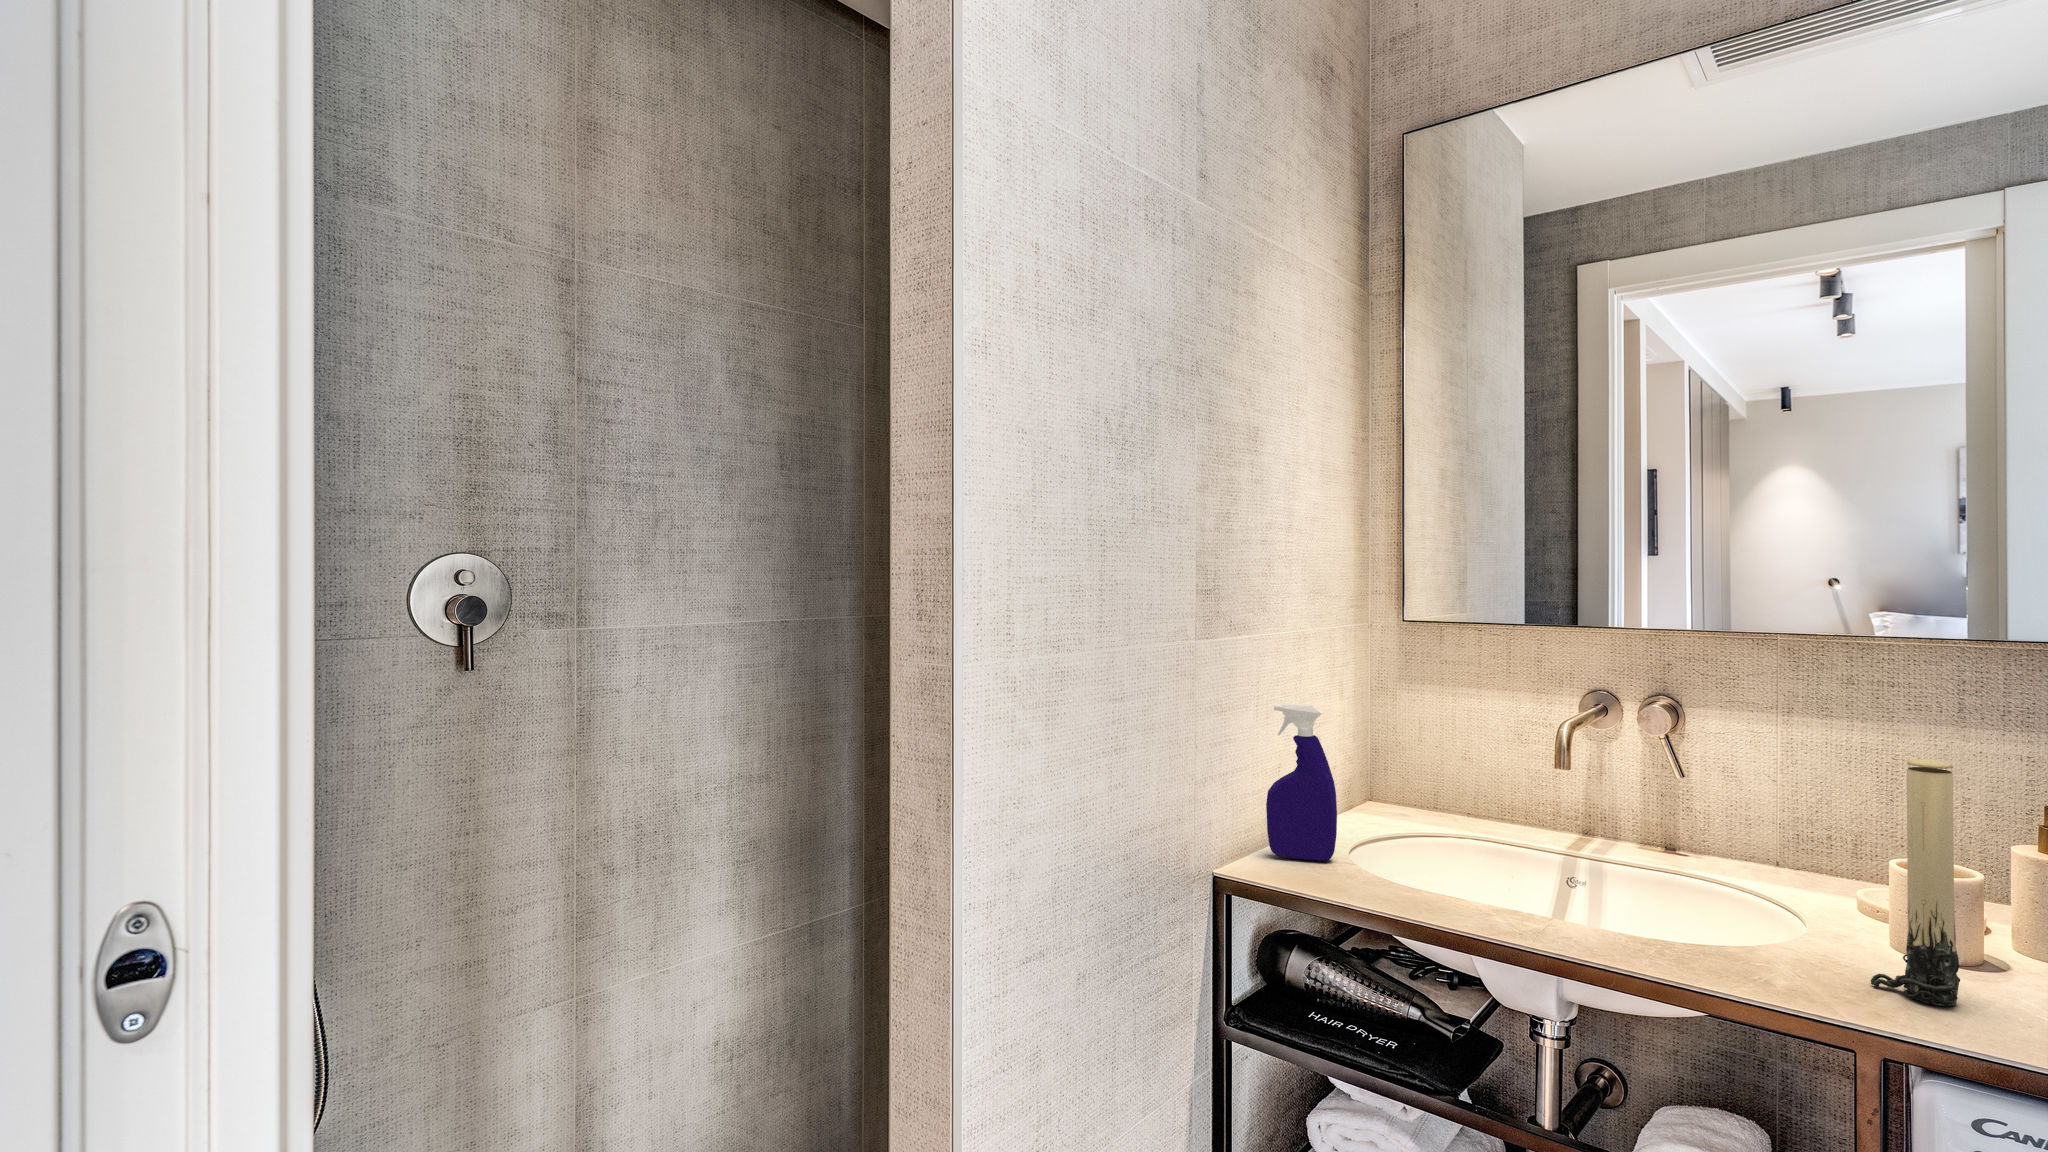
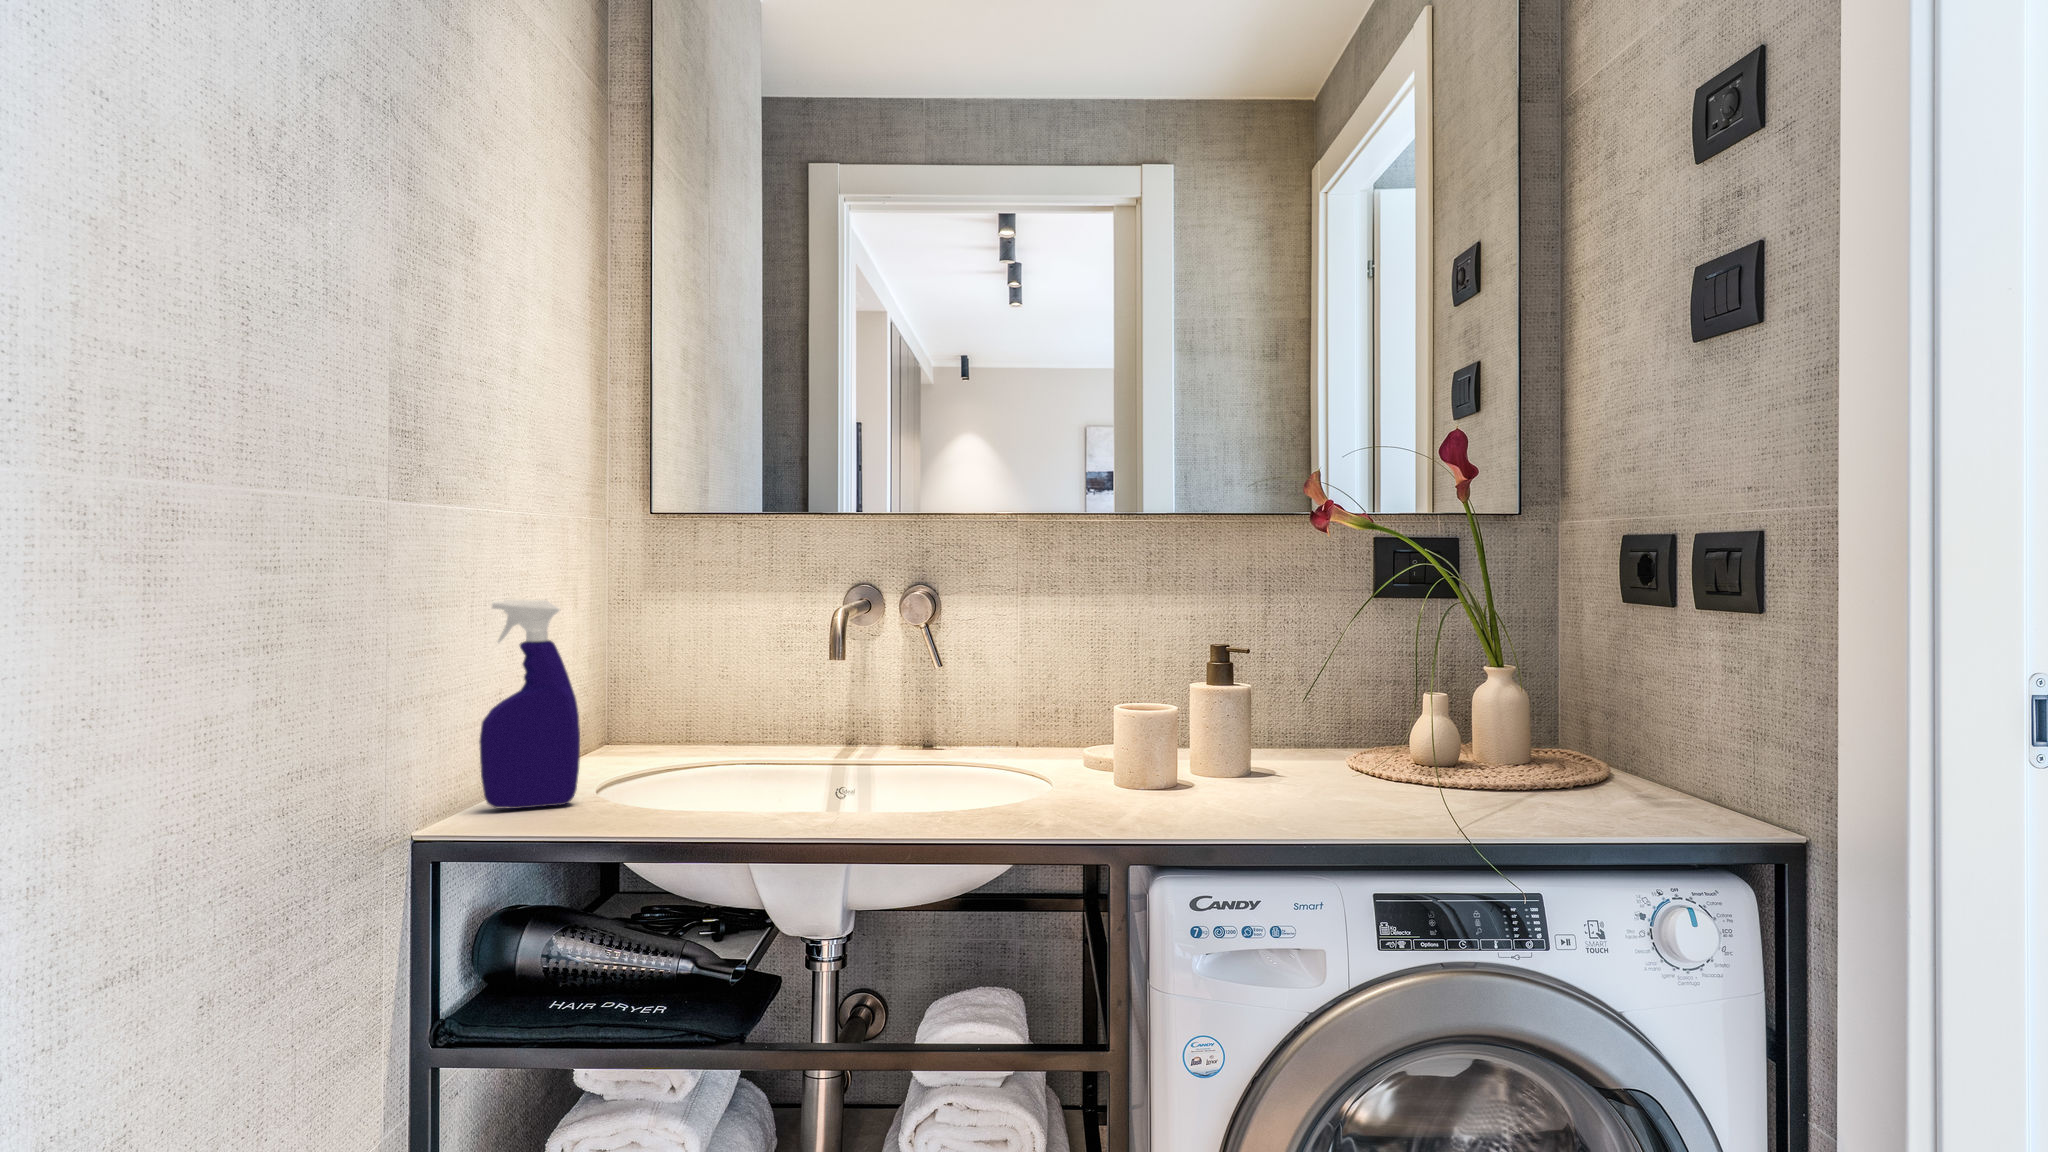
candle: present [1871,759,1960,1006] -> none [1116,596,1179,820]

